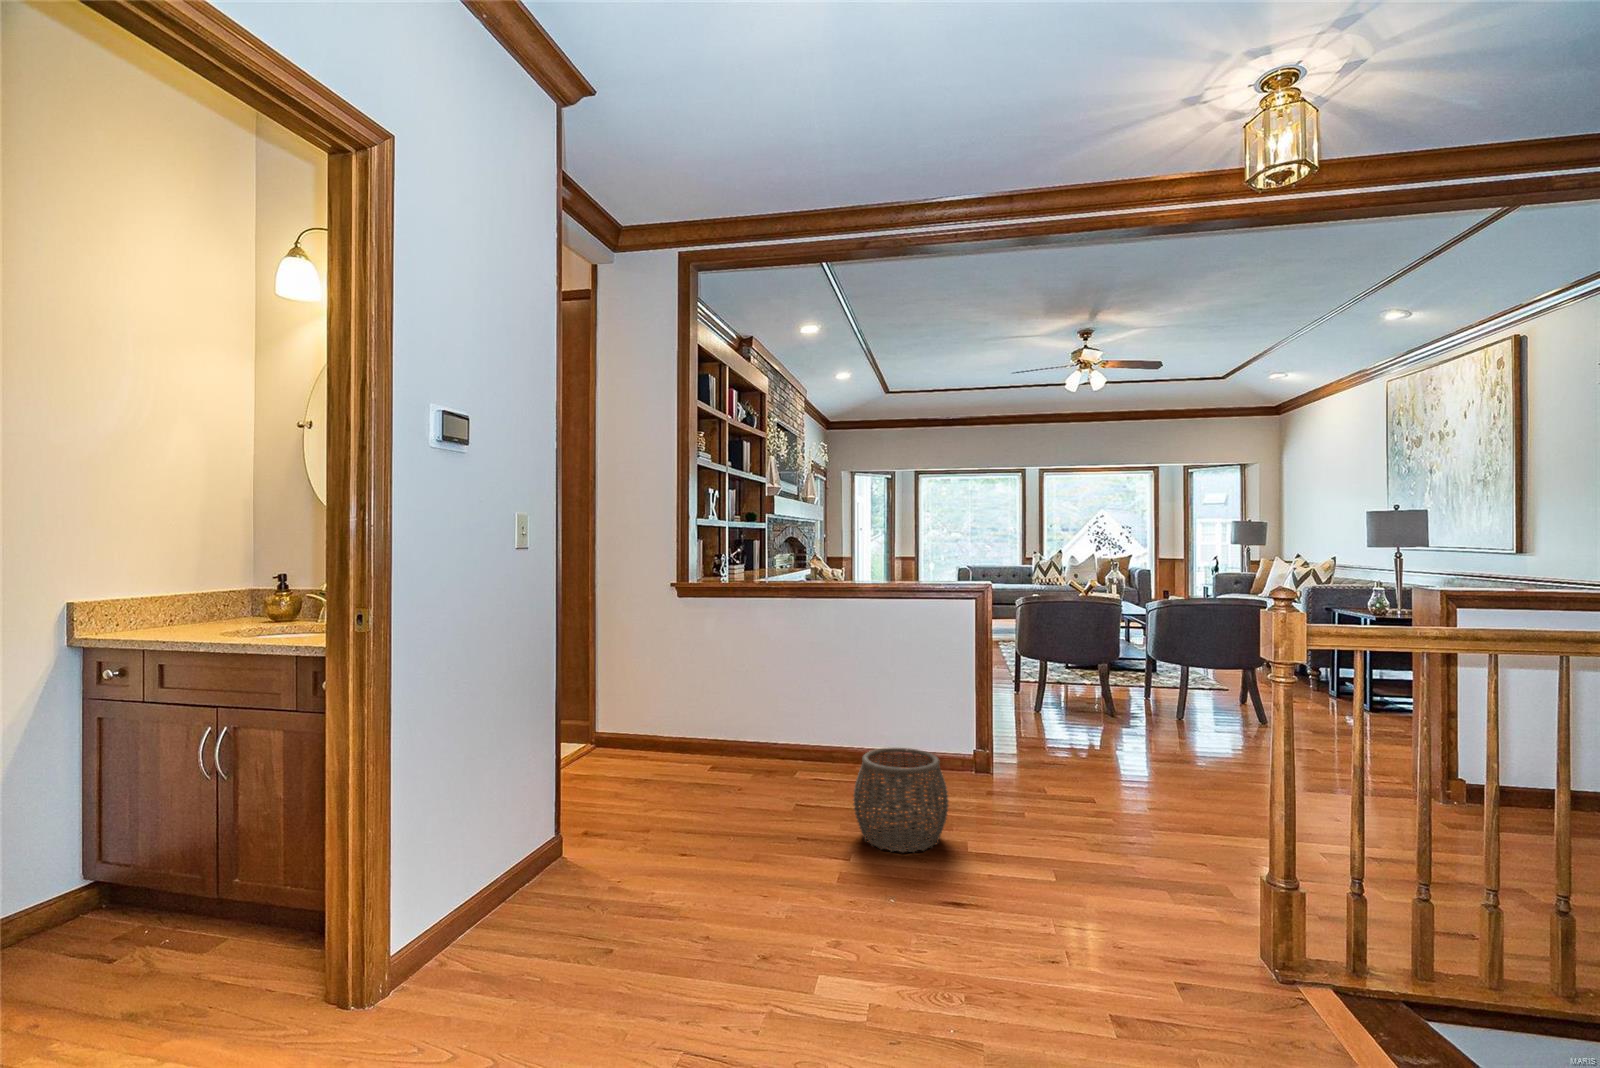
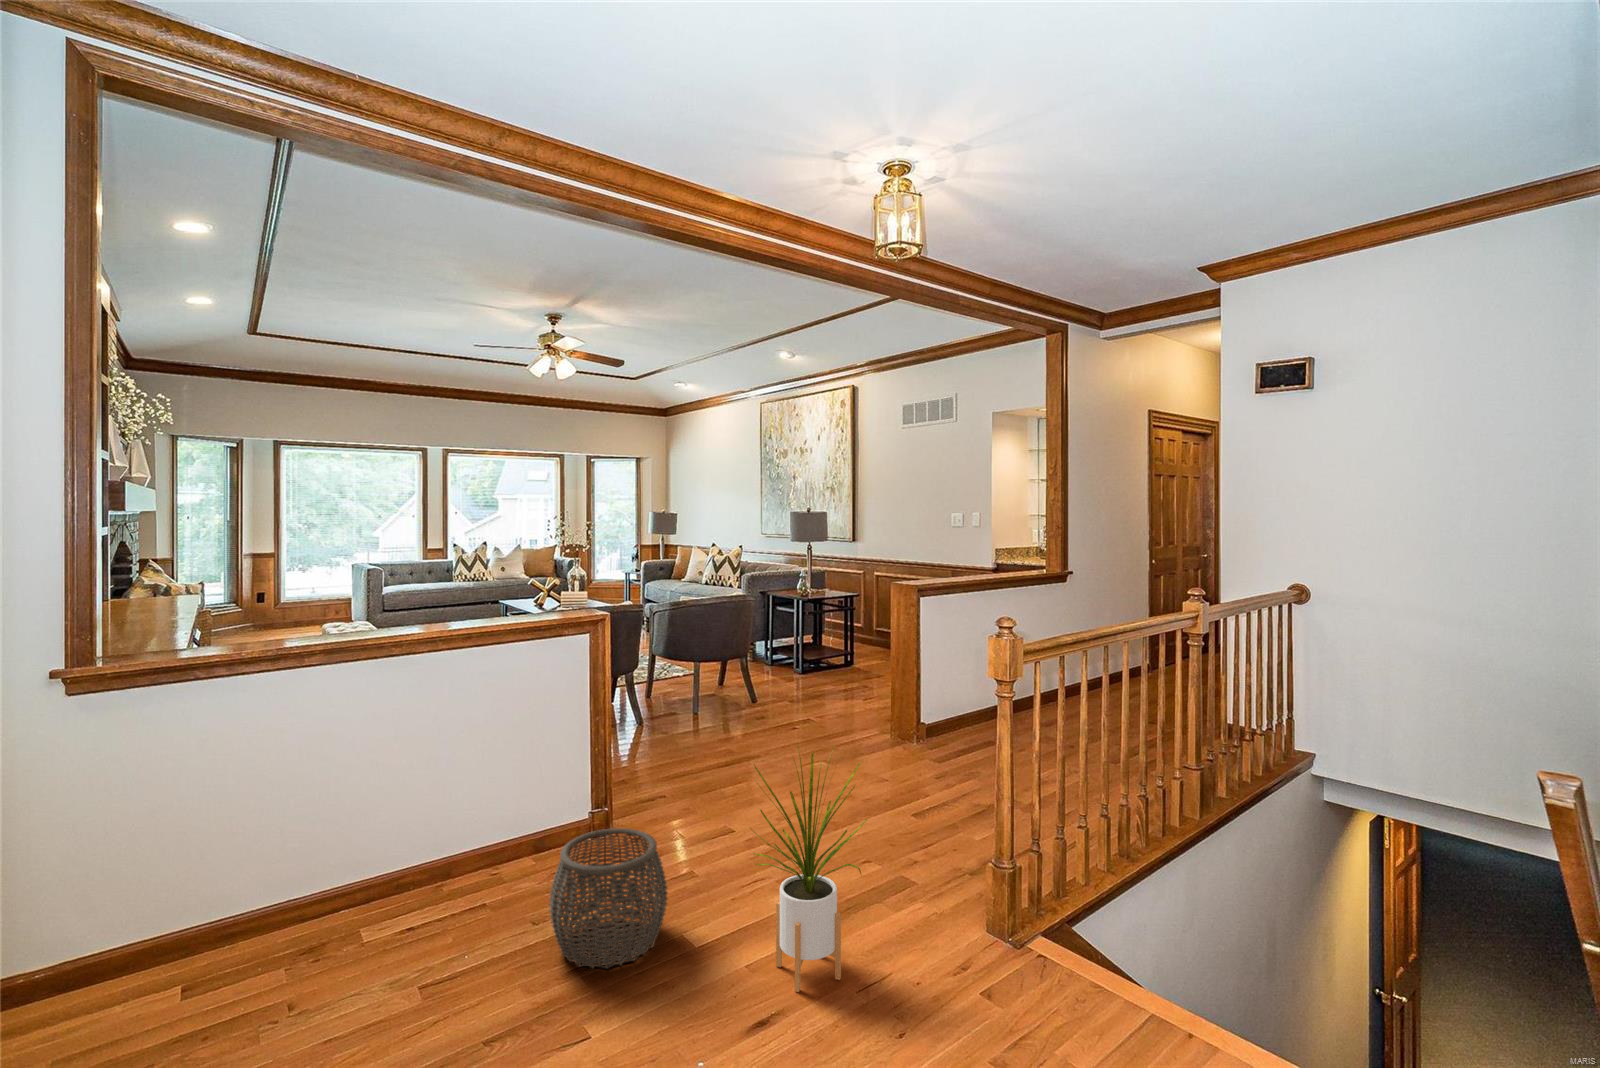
house plant: none [964,690,1086,929] -> present [750,743,868,992]

